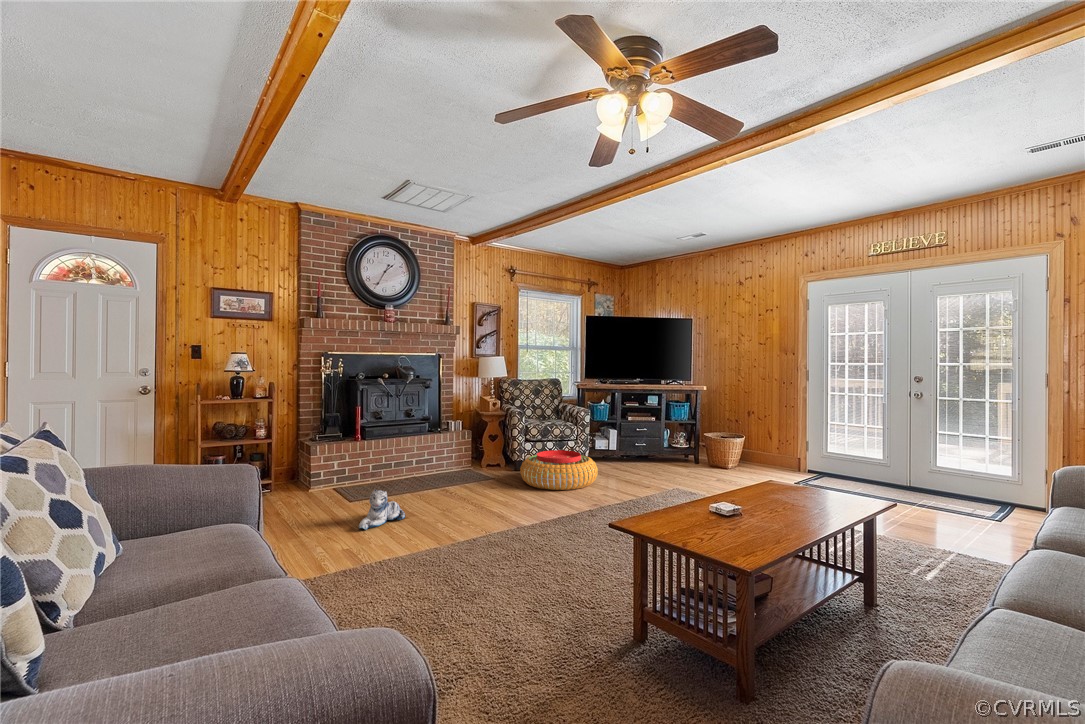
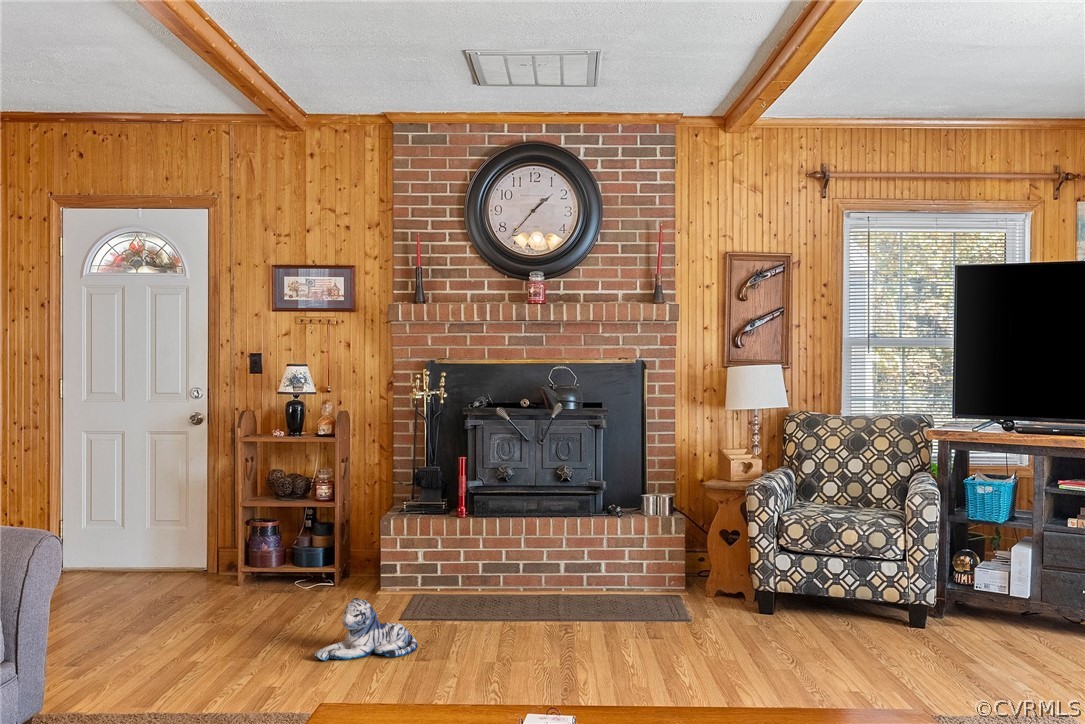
pouf: present [520,450,598,490] -> none [700,577,878,670]

